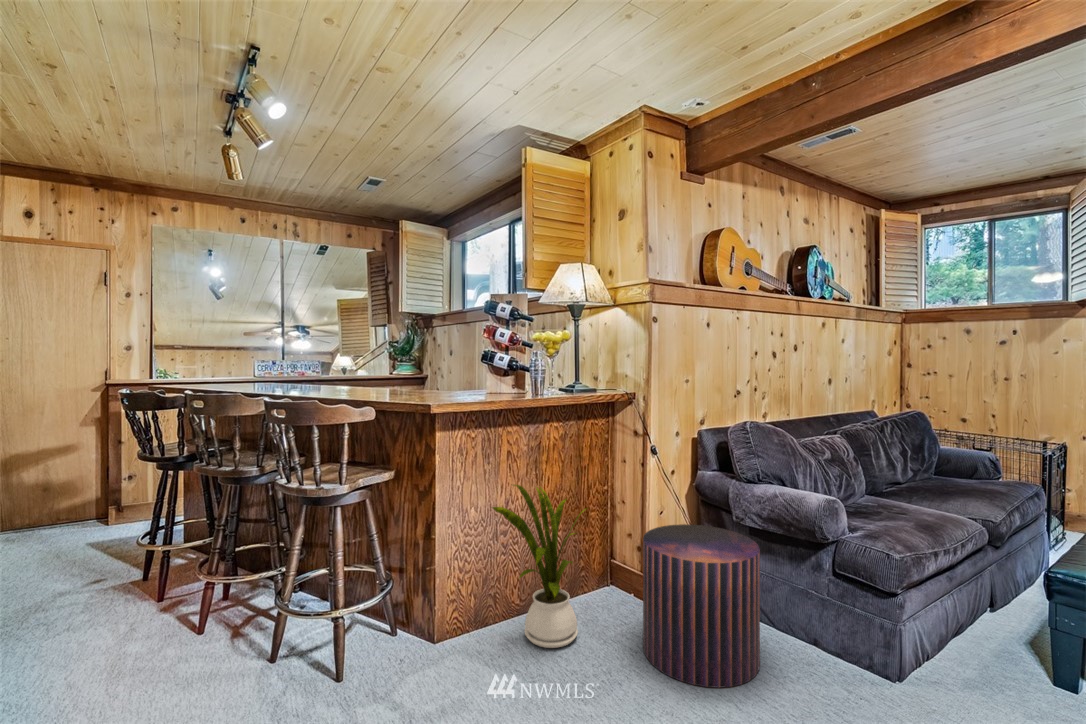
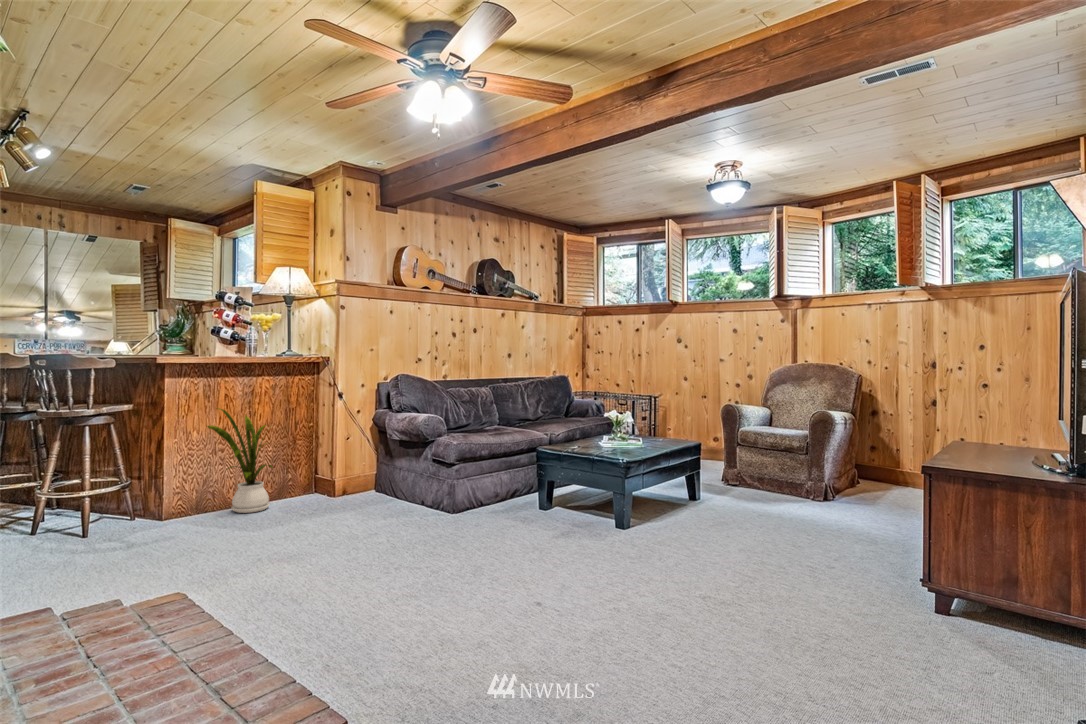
pouf: present [643,524,760,688] -> none [307,438,378,518]

